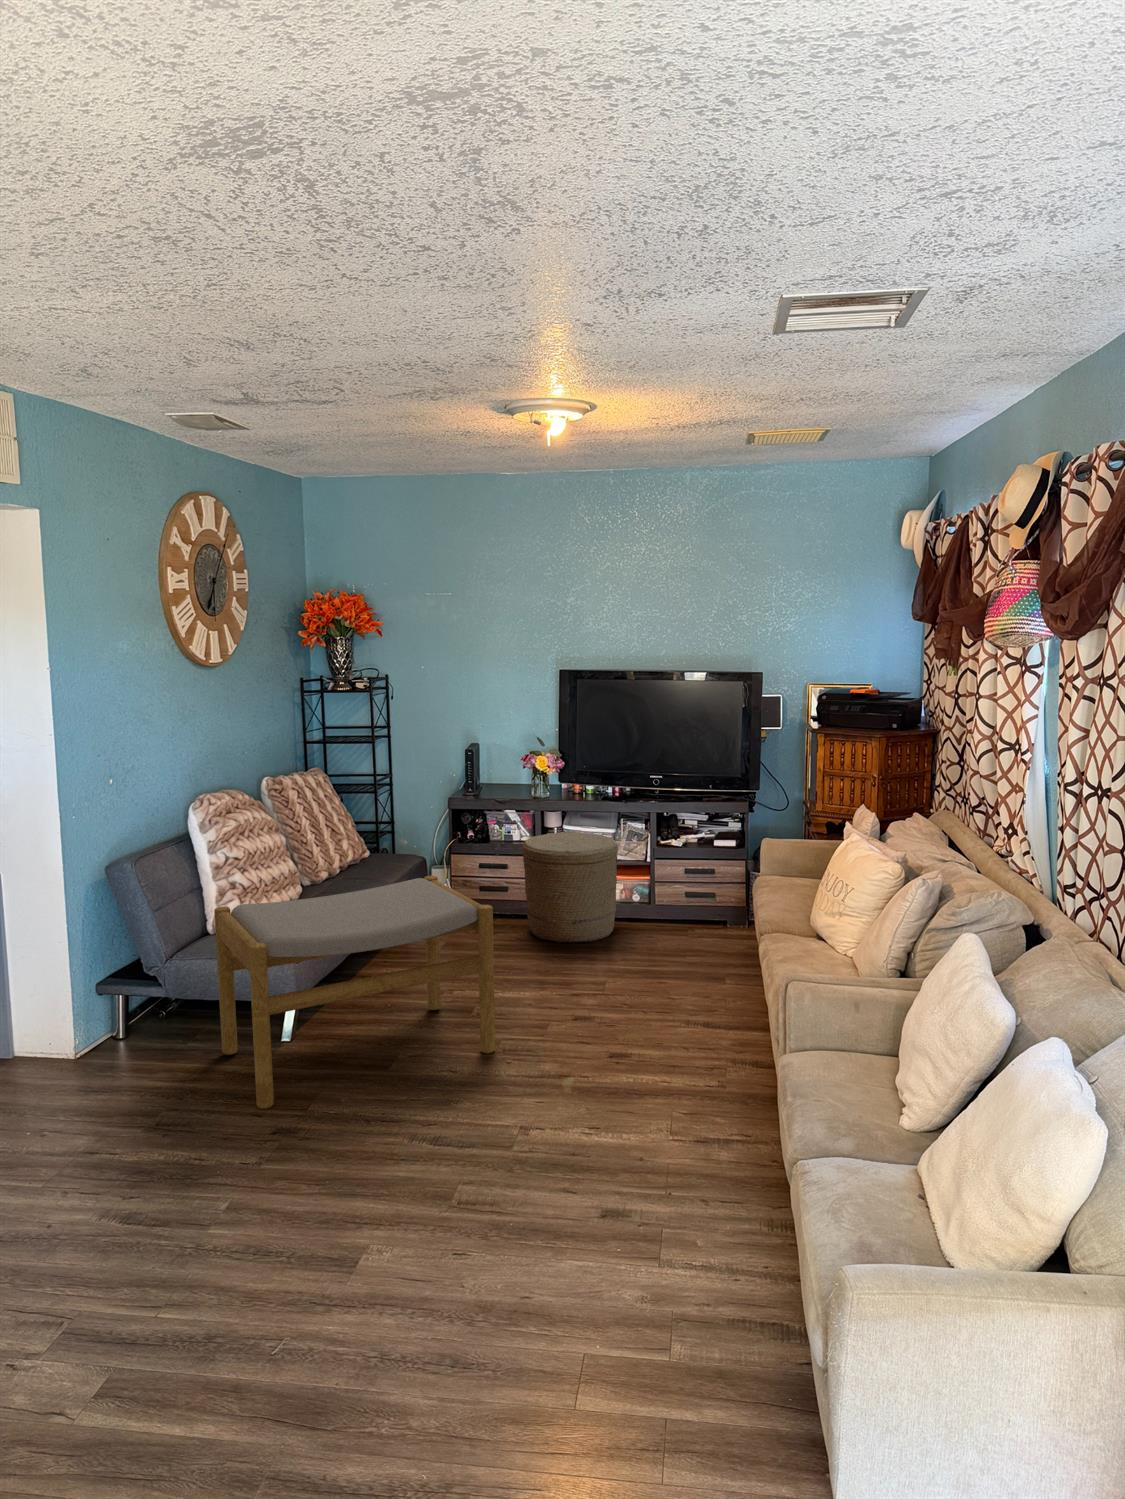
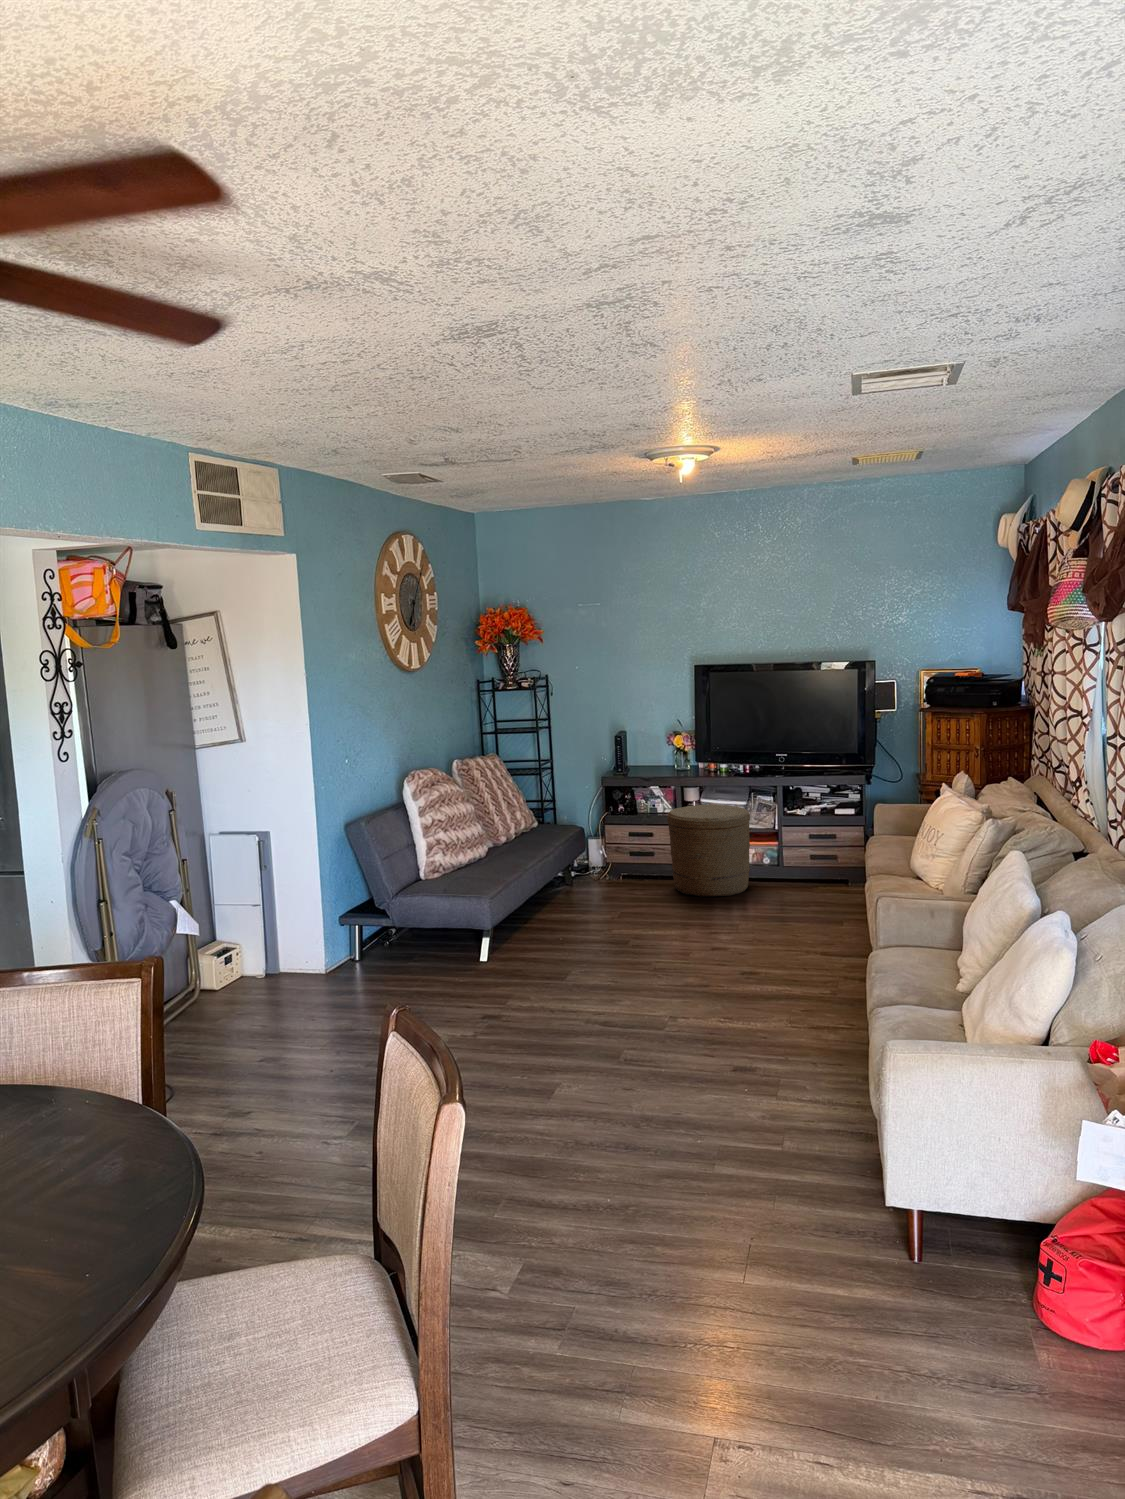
footstool: present [214,876,495,1109] -> none [431,833,652,1004]

